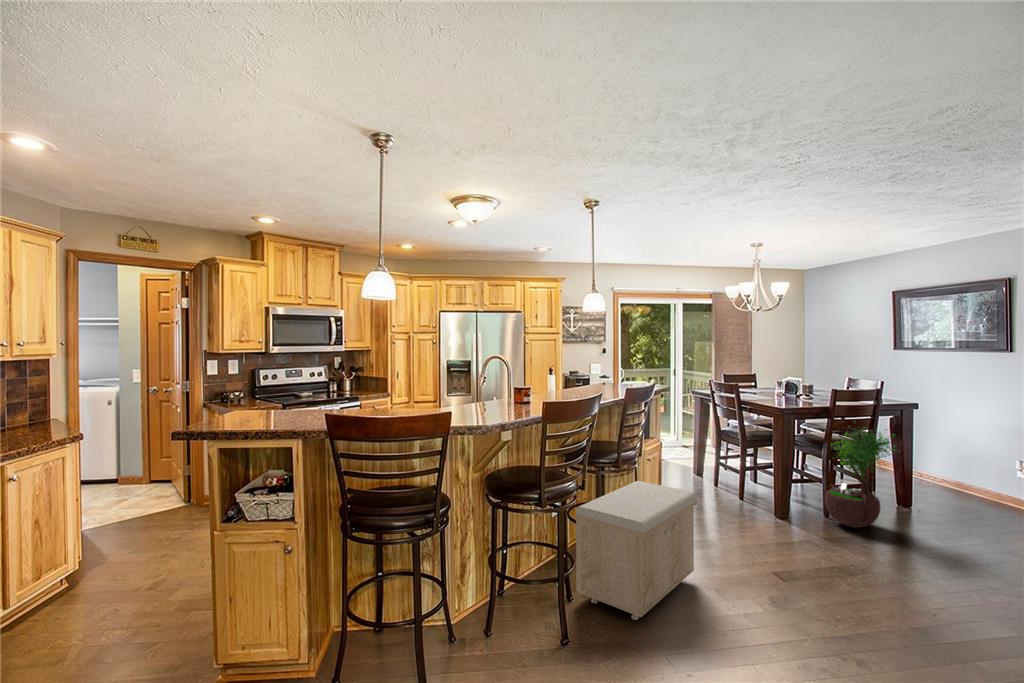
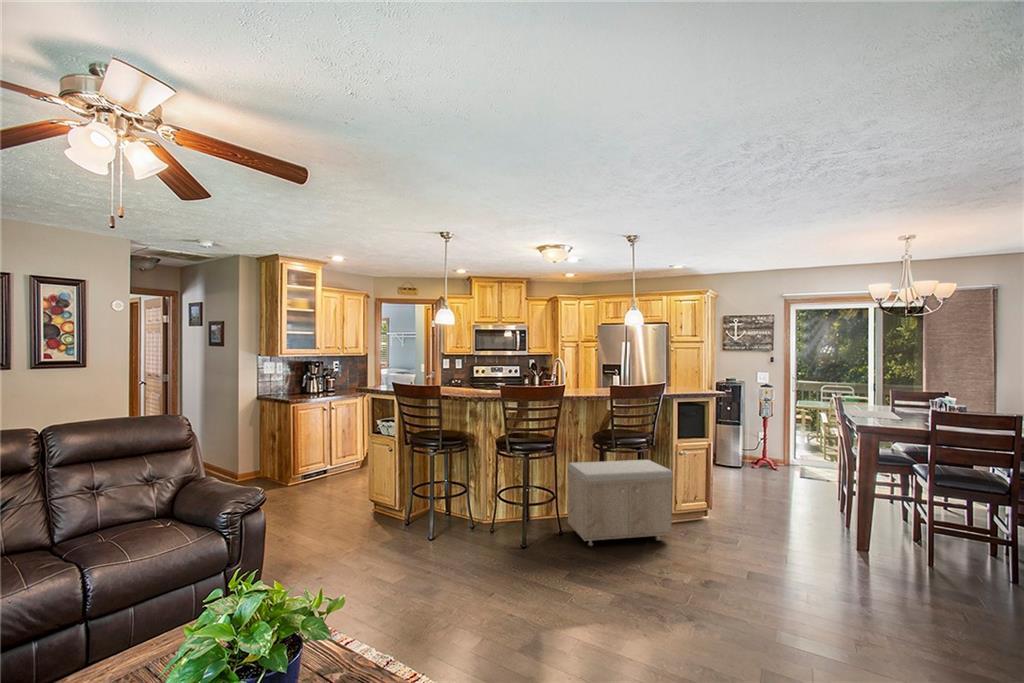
potted tree: present [825,427,894,528] -> none [893,438,986,560]

